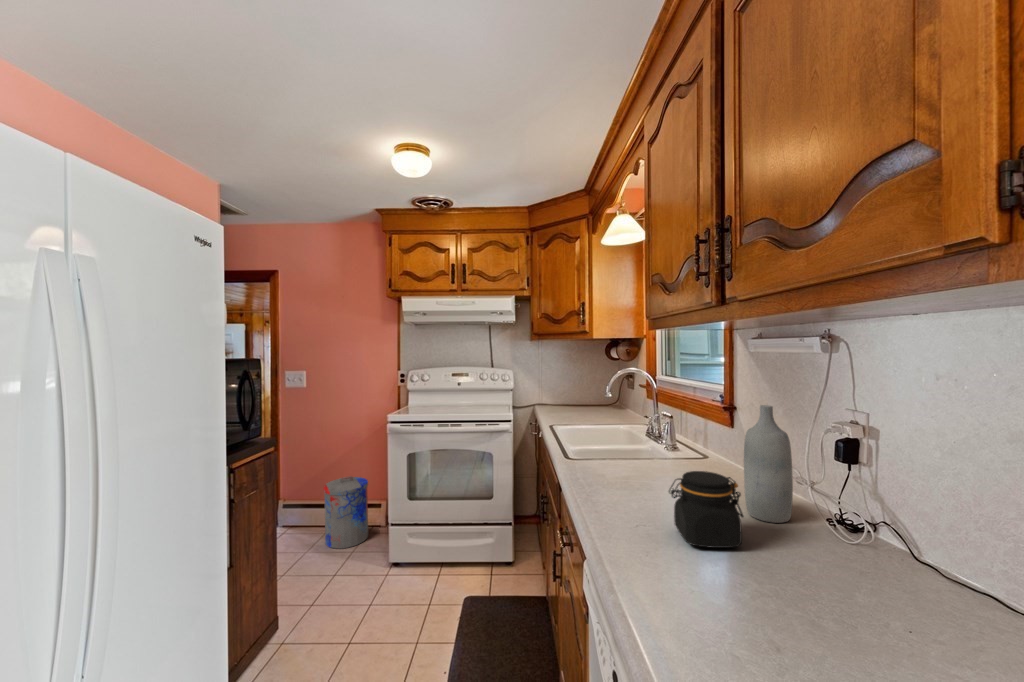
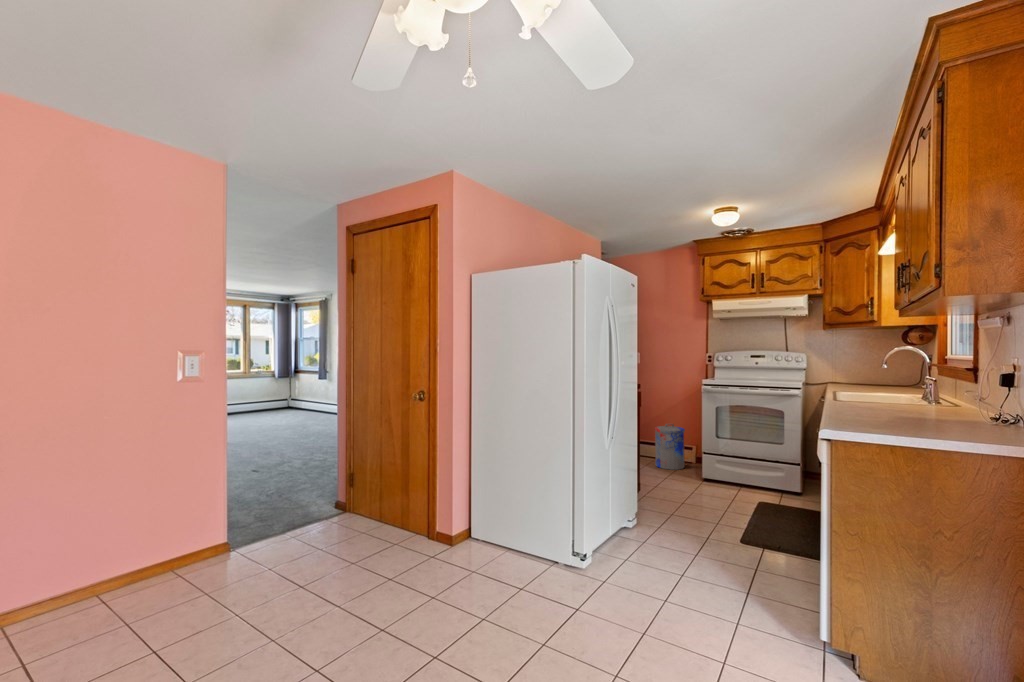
bottle: present [744,405,793,523] -> none [933,353,963,415]
jar: present [669,471,744,548] -> none [870,383,913,414]

